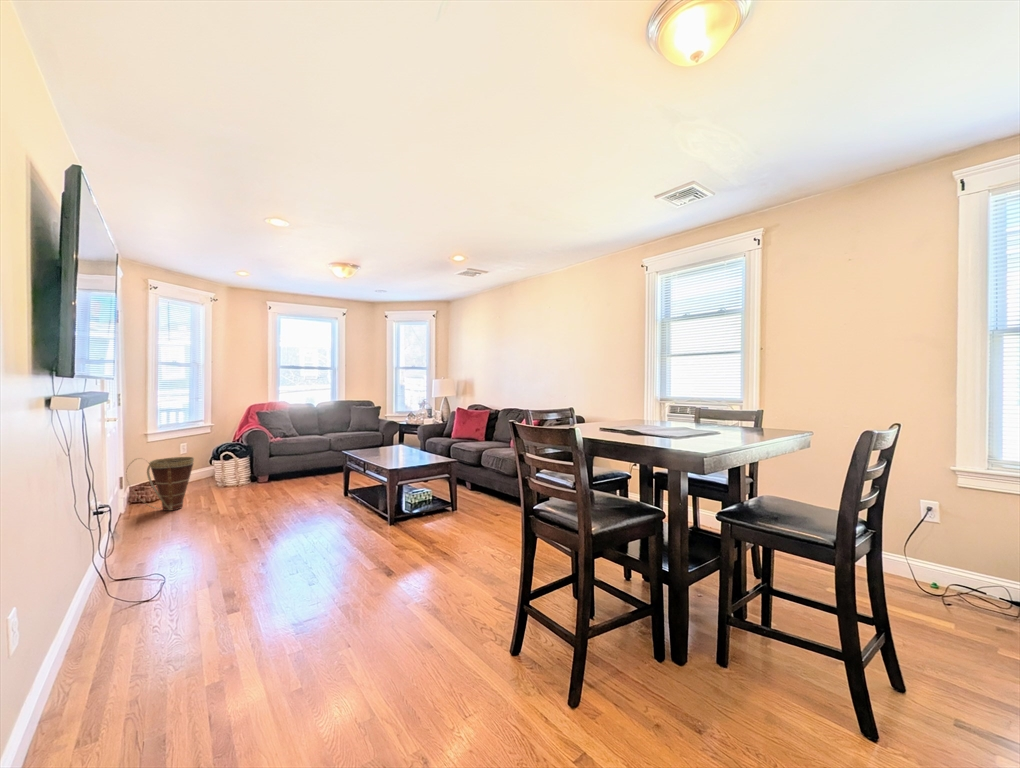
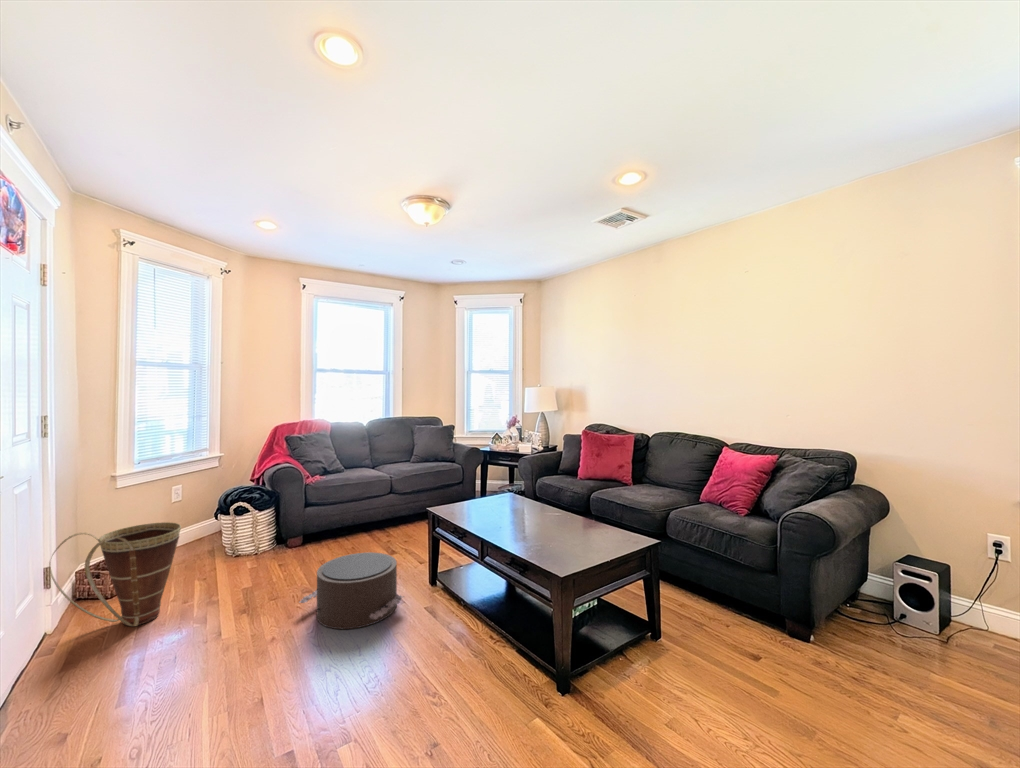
pouf: none [263,476,324,510] -> present [299,552,402,629]

